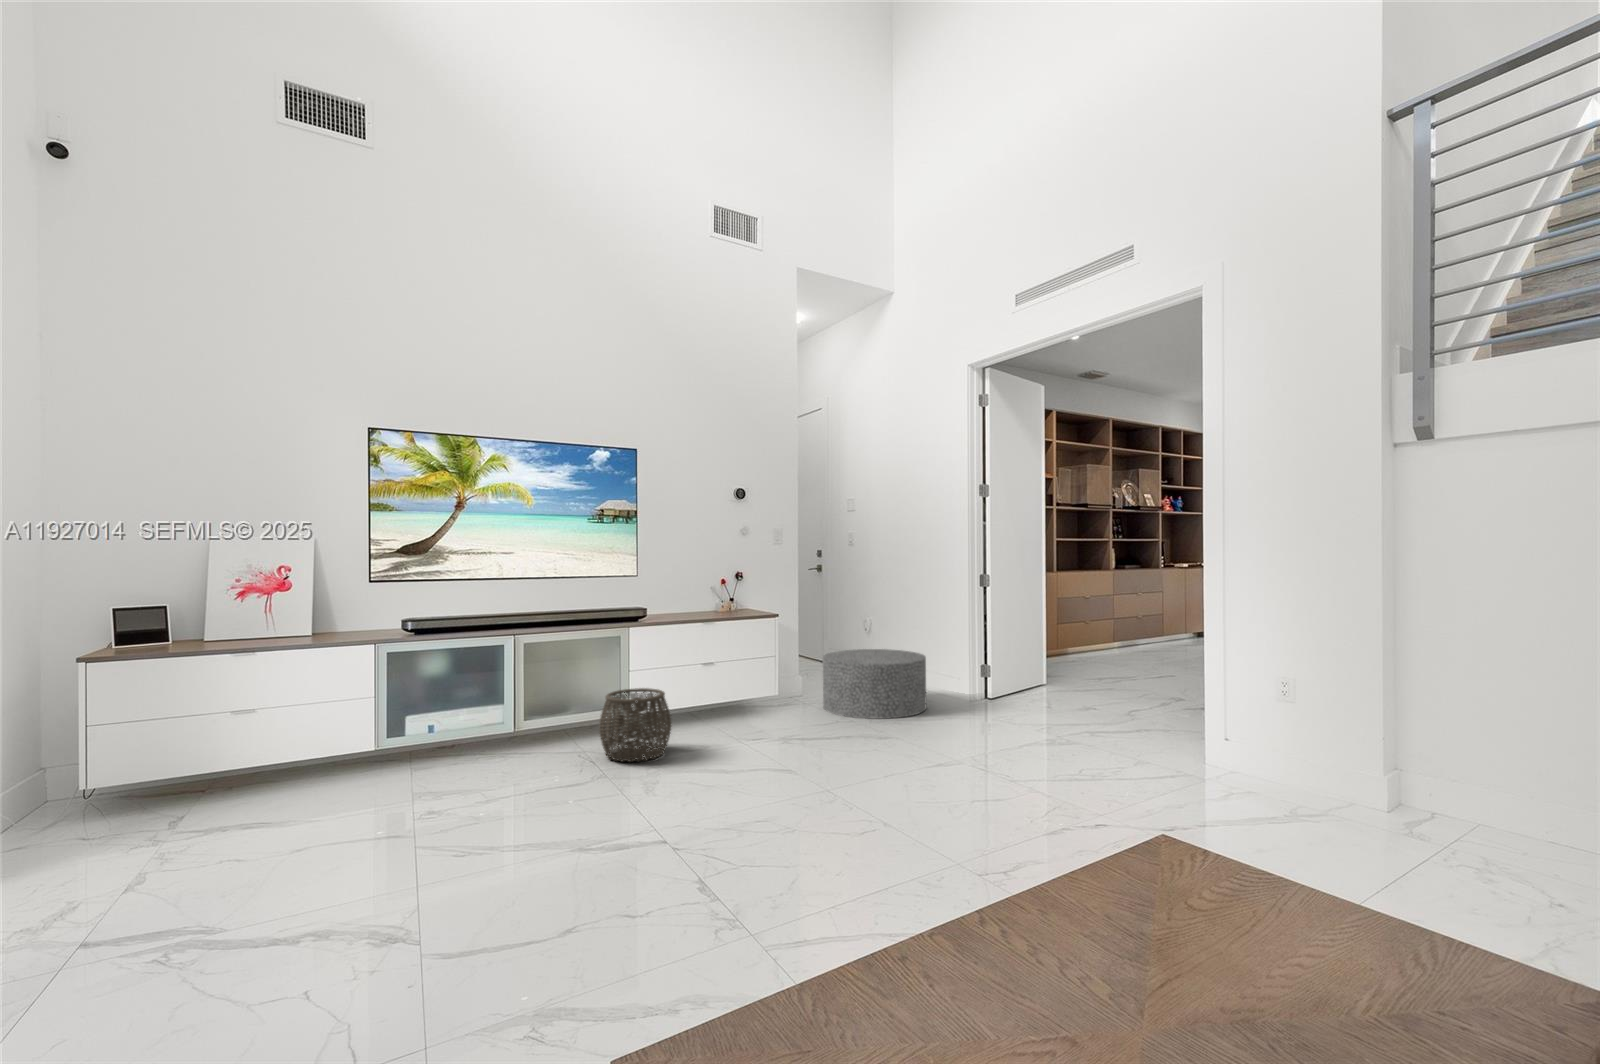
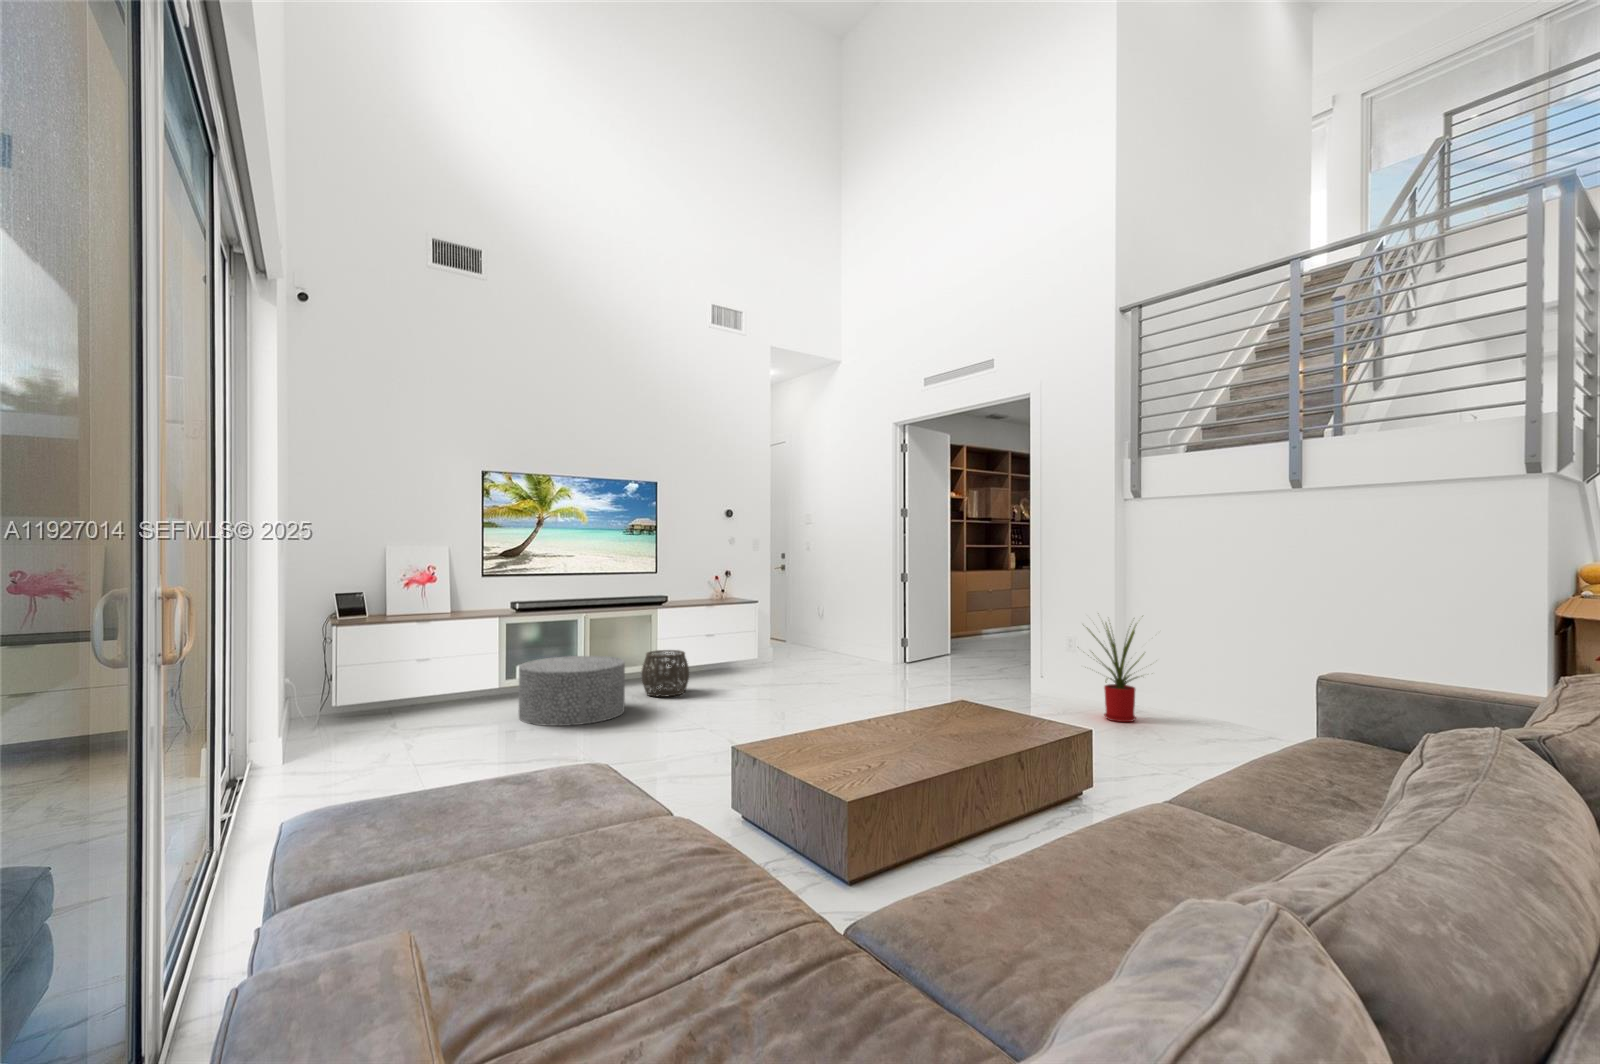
house plant: none [1304,635,1478,831] -> present [1086,624,1140,722]
ottoman: present [823,649,927,719] -> present [519,656,625,726]

